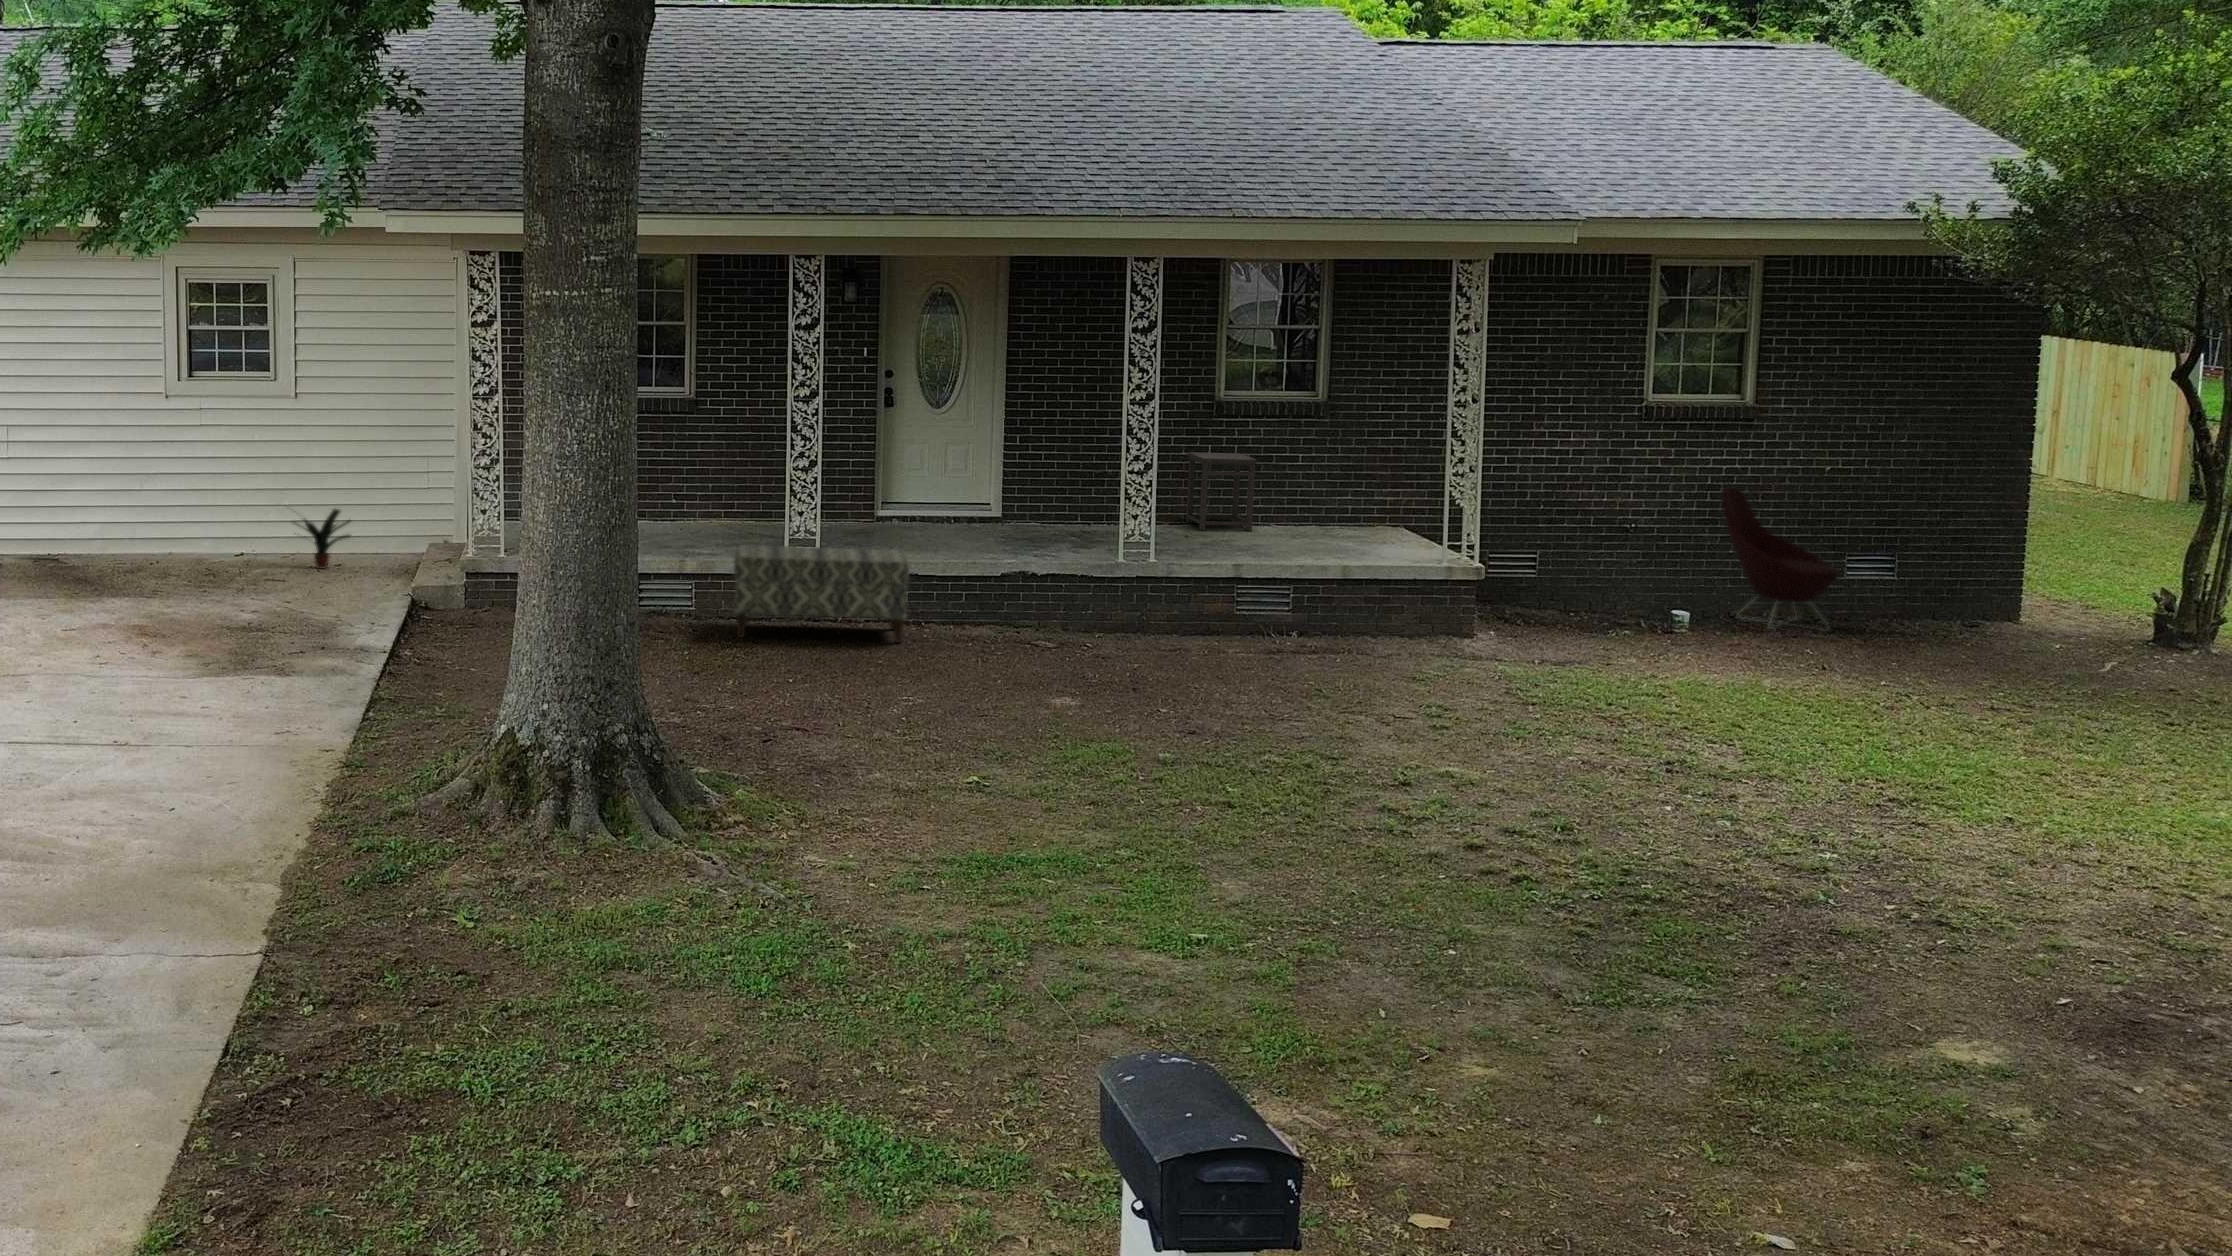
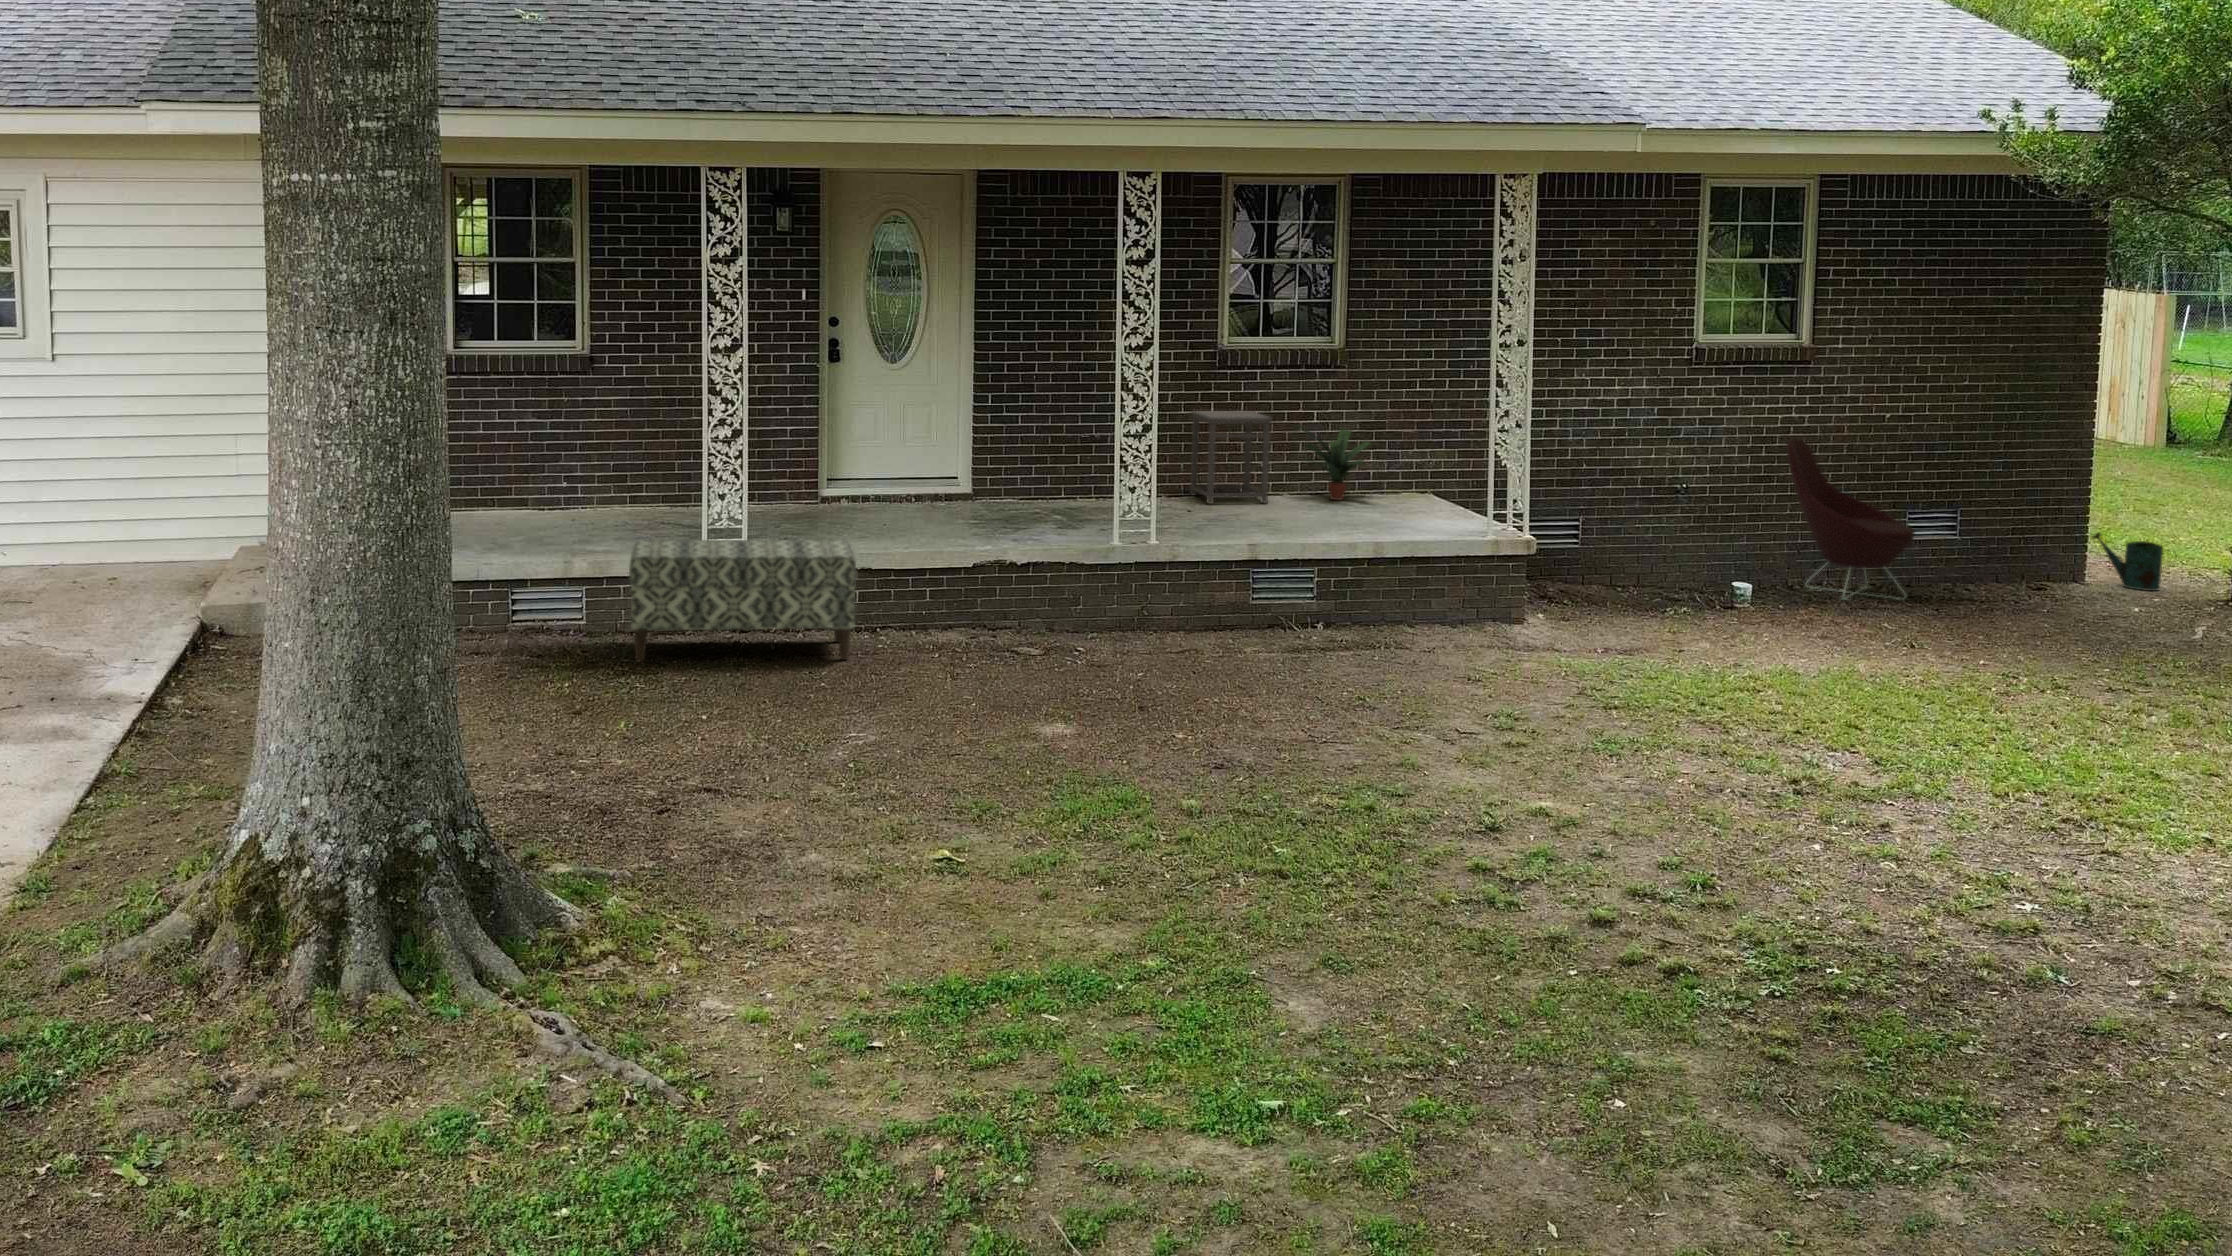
potted plant: present [295,509,350,569] -> present [1297,425,1370,500]
watering can: none [2018,578,2100,632] -> present [2092,533,2169,591]

